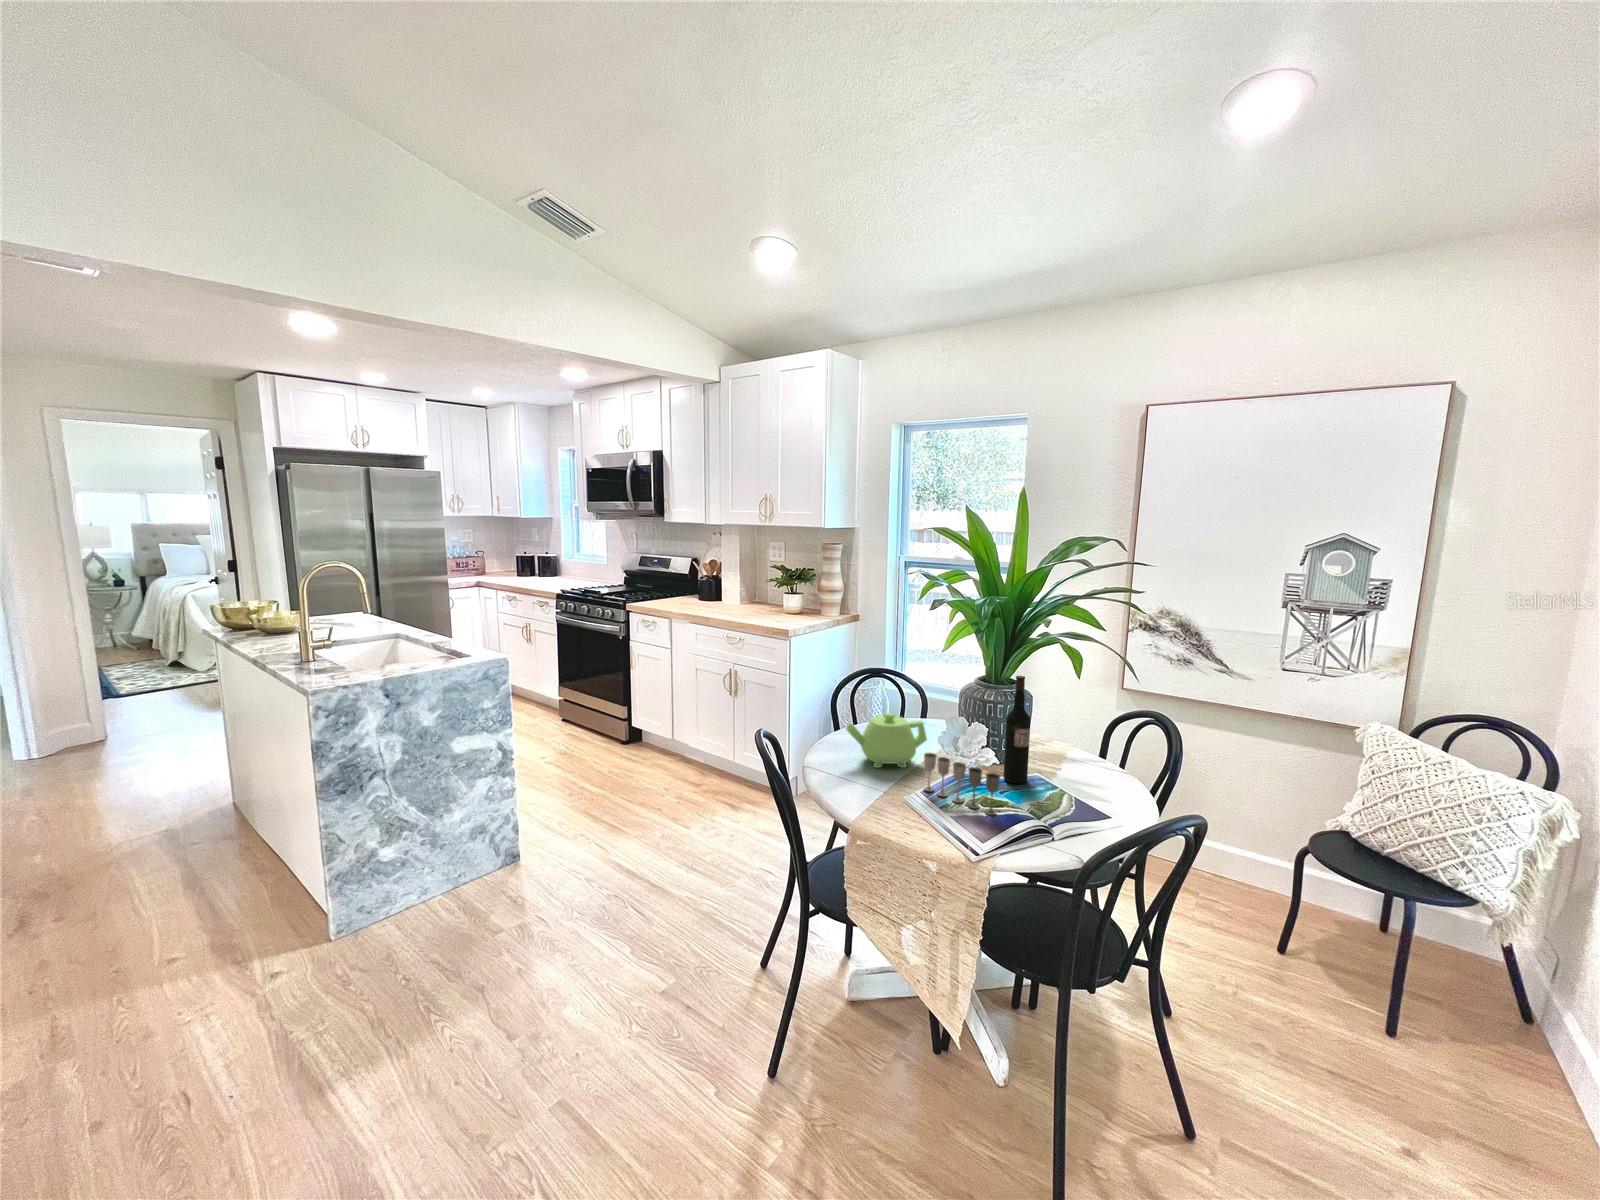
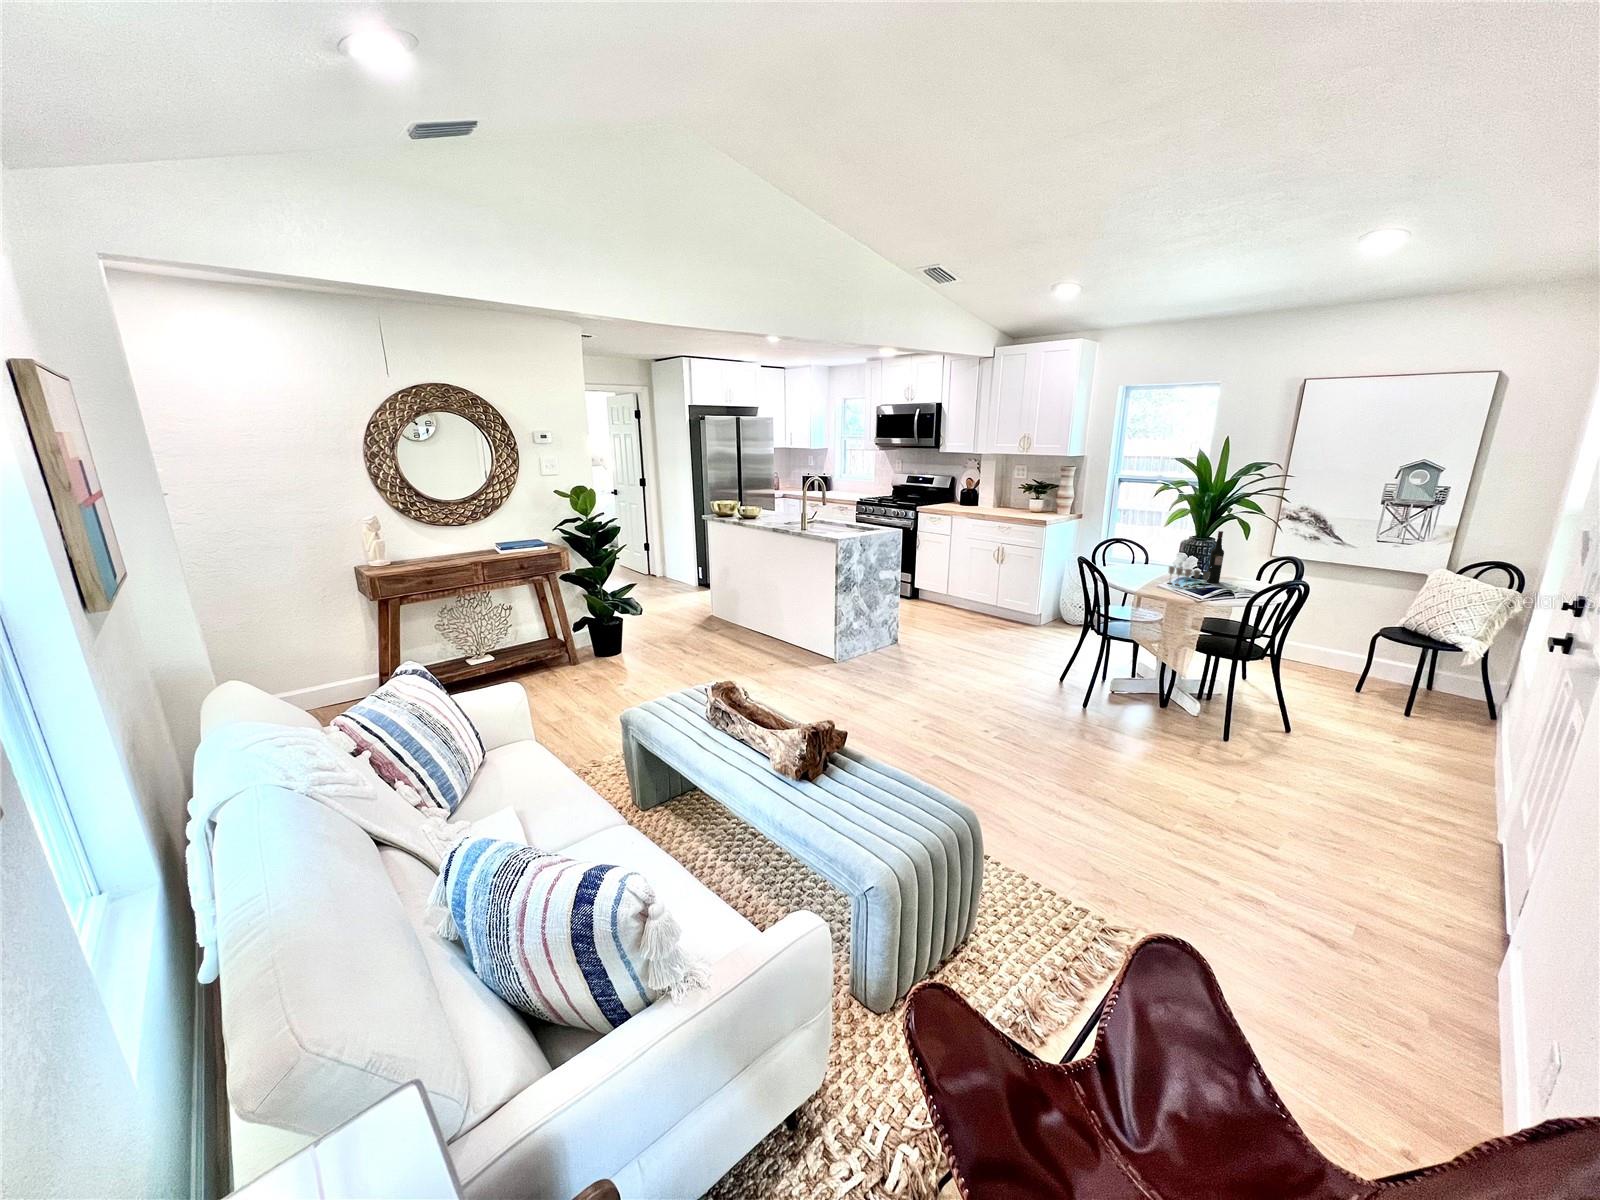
teapot: present [846,713,927,768] -> none [1122,552,1164,578]

